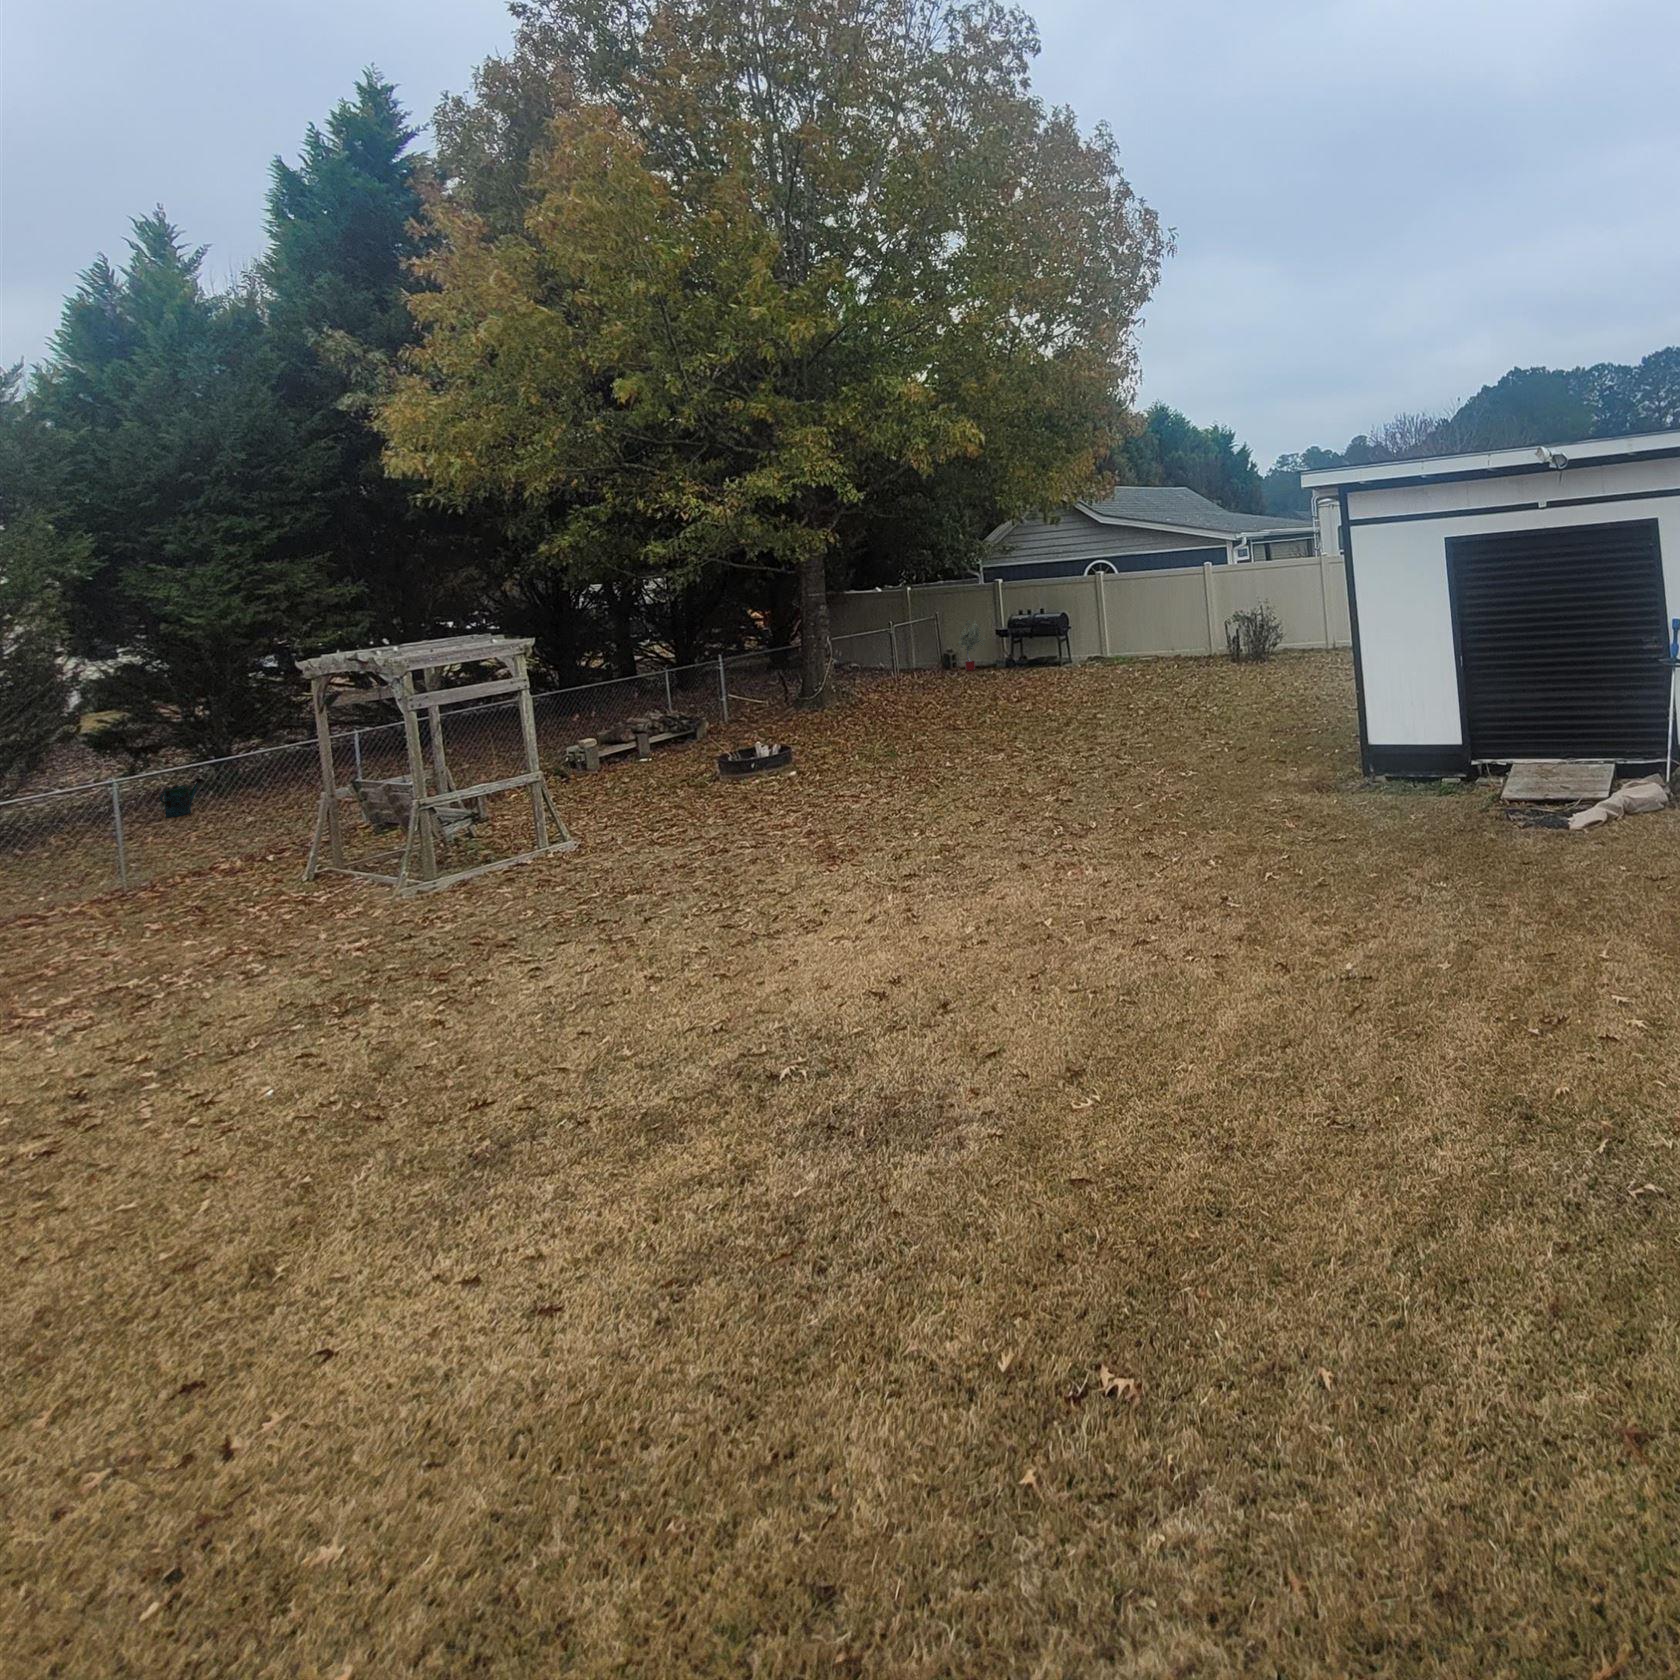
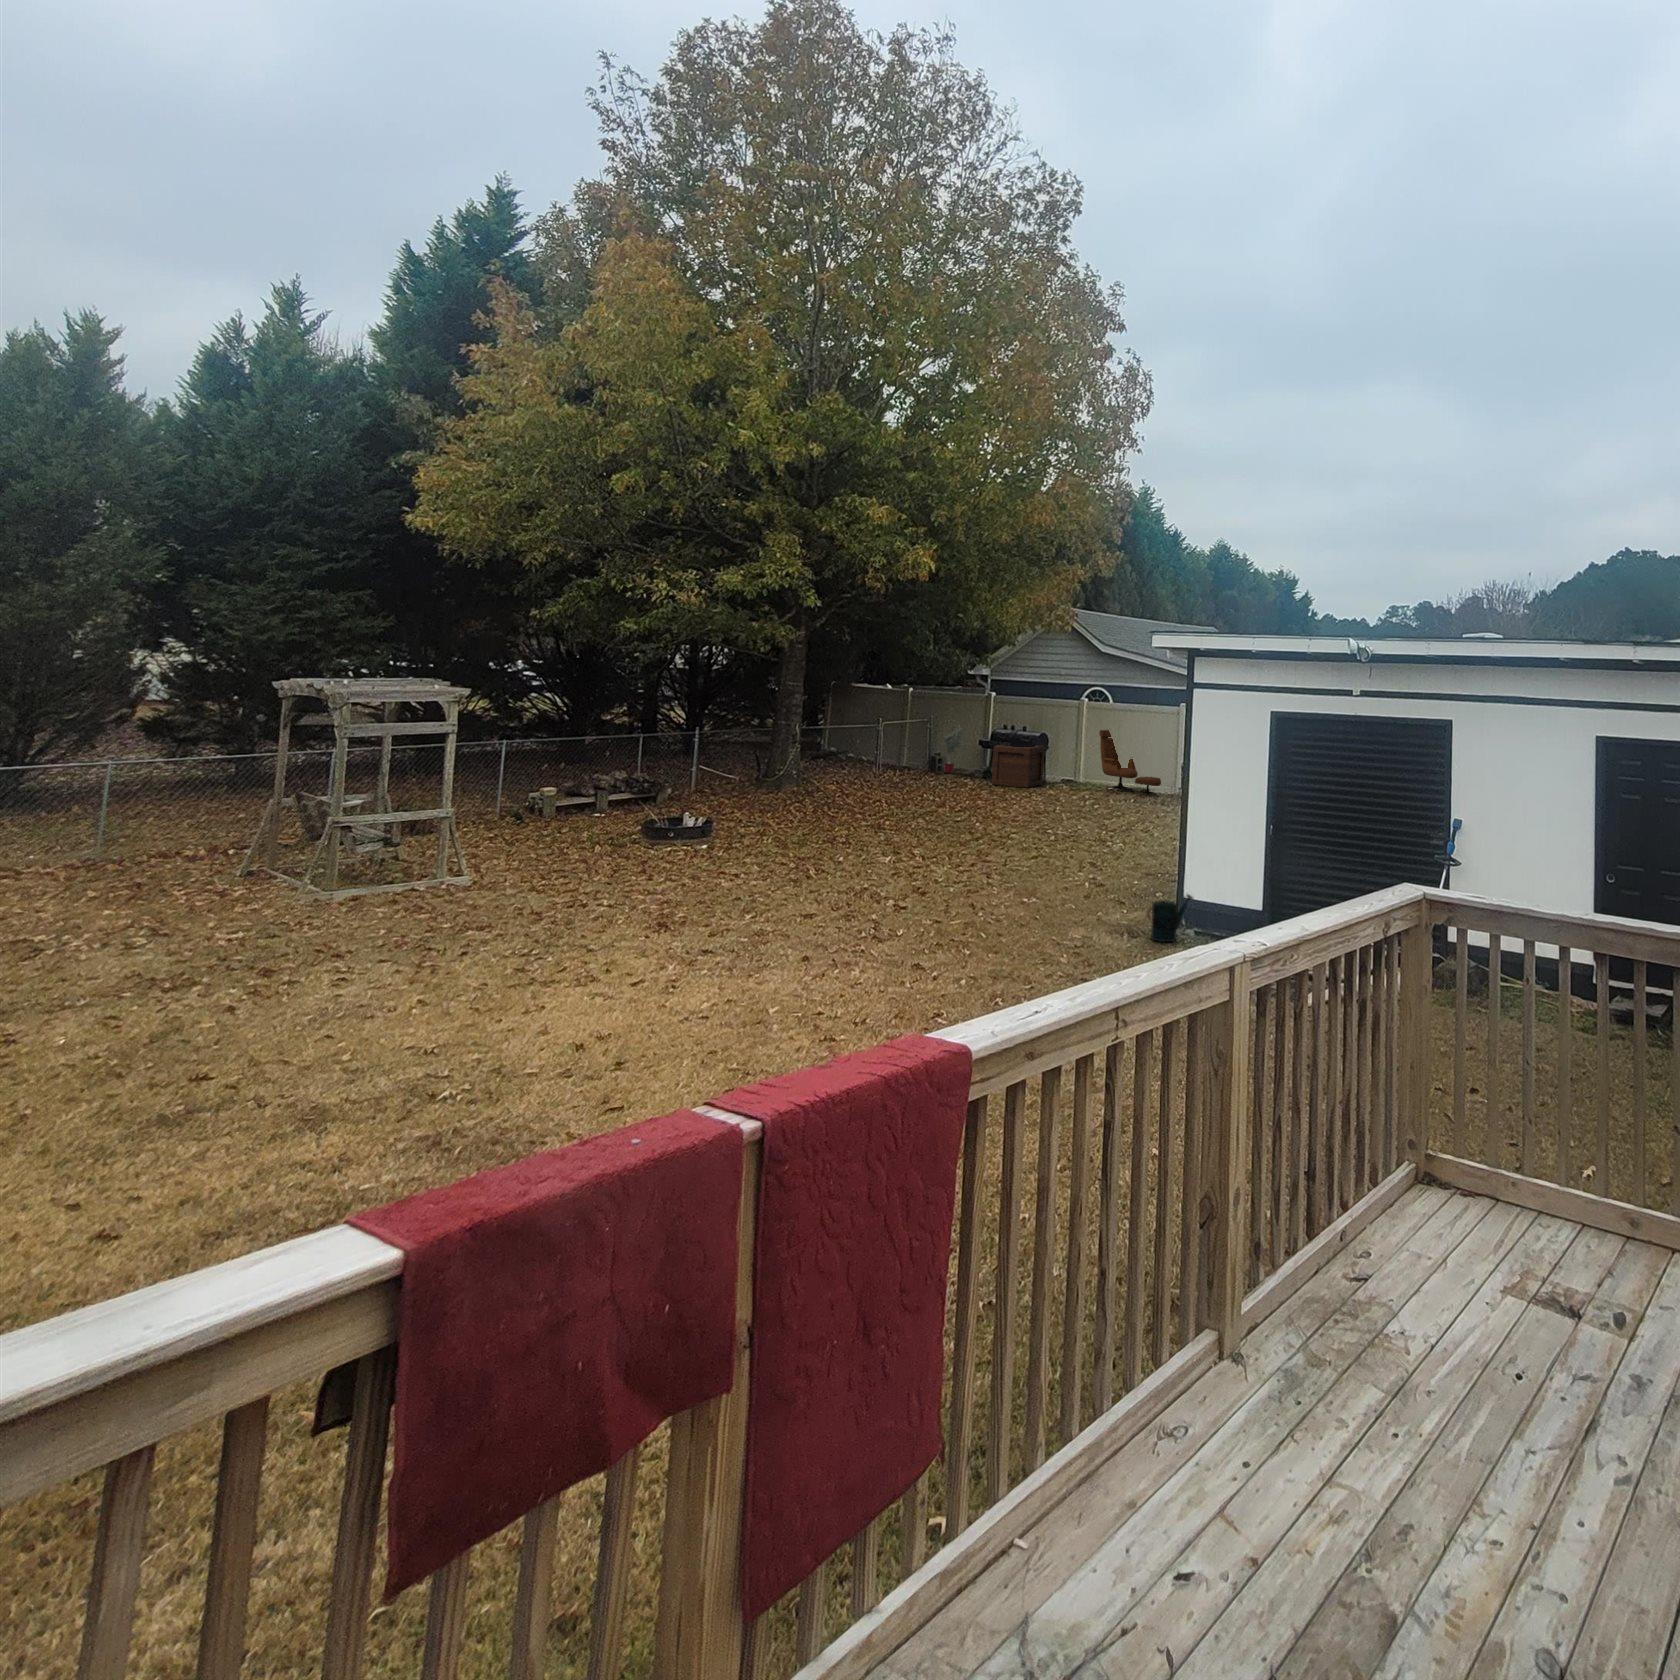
lounge chair: none [1130,602,1204,665] -> present [1099,730,1161,796]
wooden crate: none [1023,629,1077,675] -> present [991,745,1045,788]
watering can: present [160,778,203,817] -> present [1147,894,1193,942]

